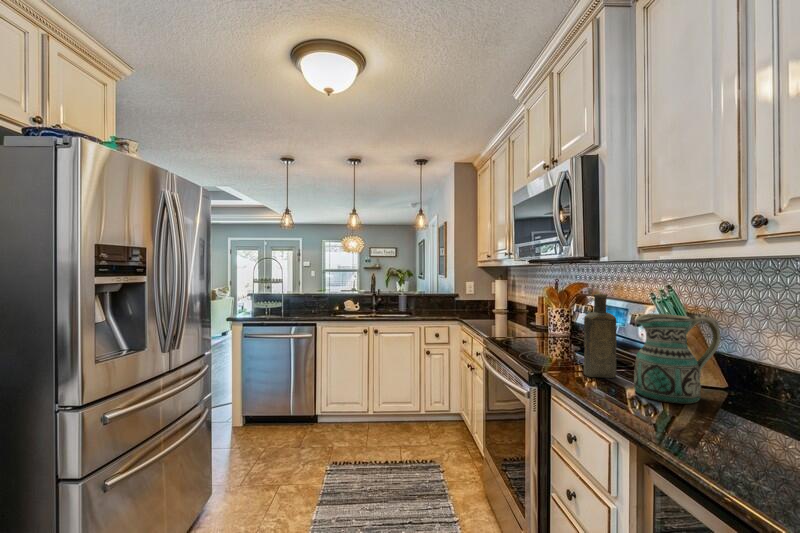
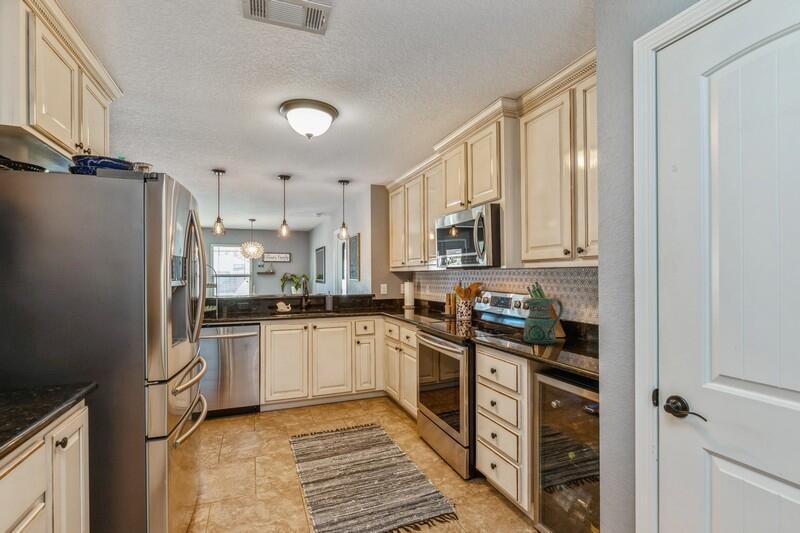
bottle: present [584,294,617,378] -> none [490,288,512,338]

